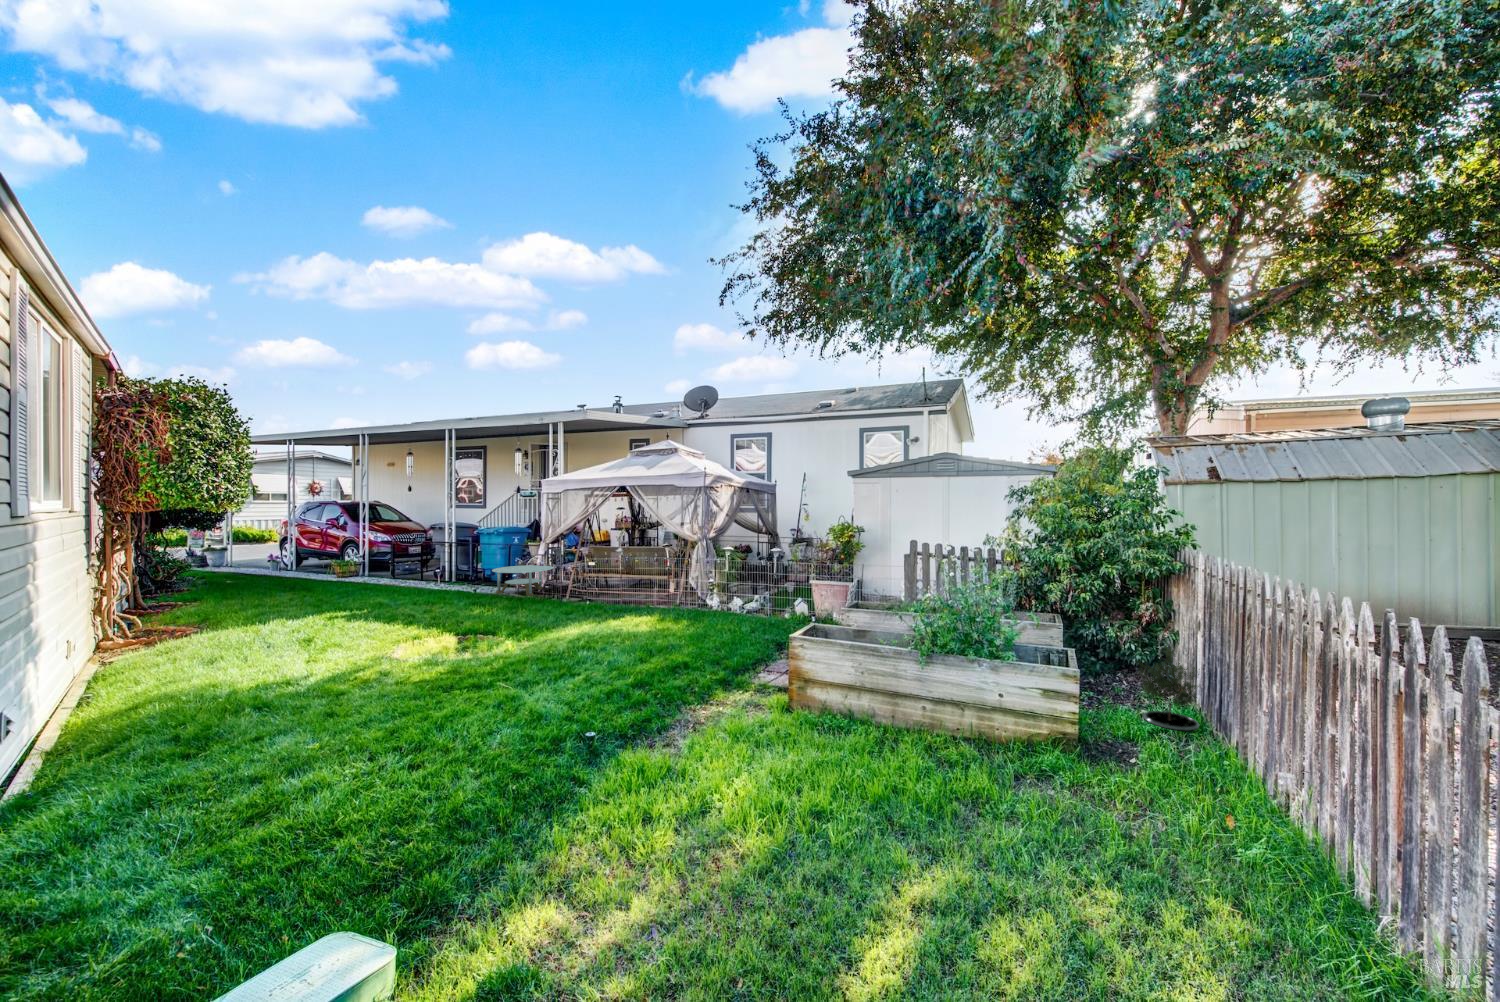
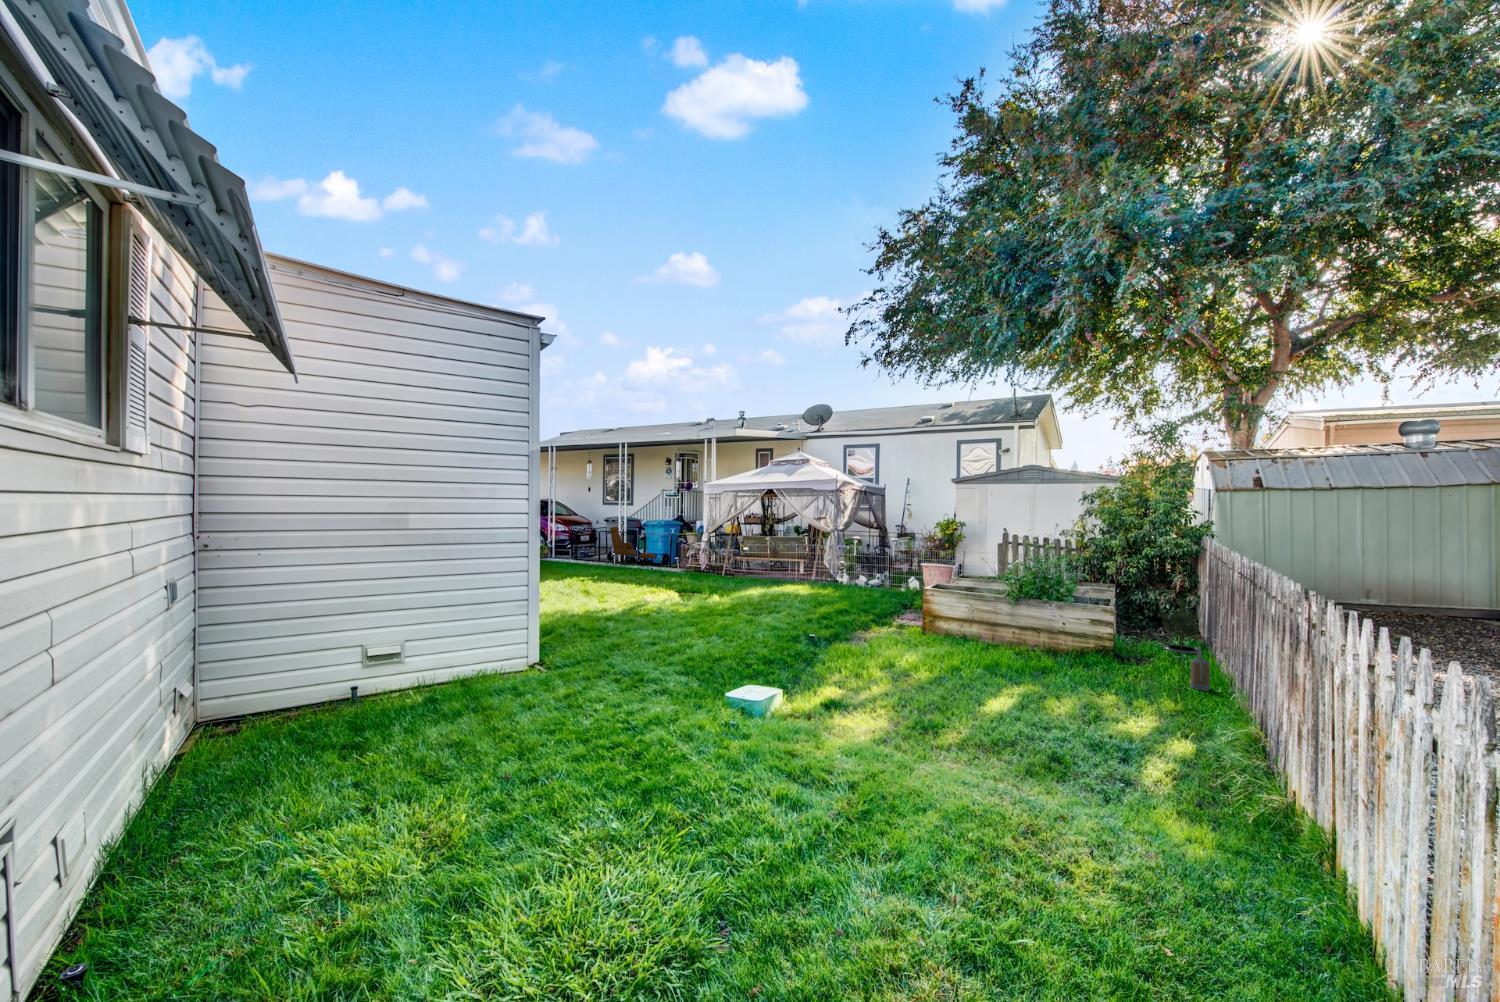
lounge chair: none [430,534,491,583] -> present [610,527,655,564]
round table: present [492,565,553,596] -> none [665,551,711,574]
watering can: none [1234,753,1271,840] -> present [1190,647,1210,691]

